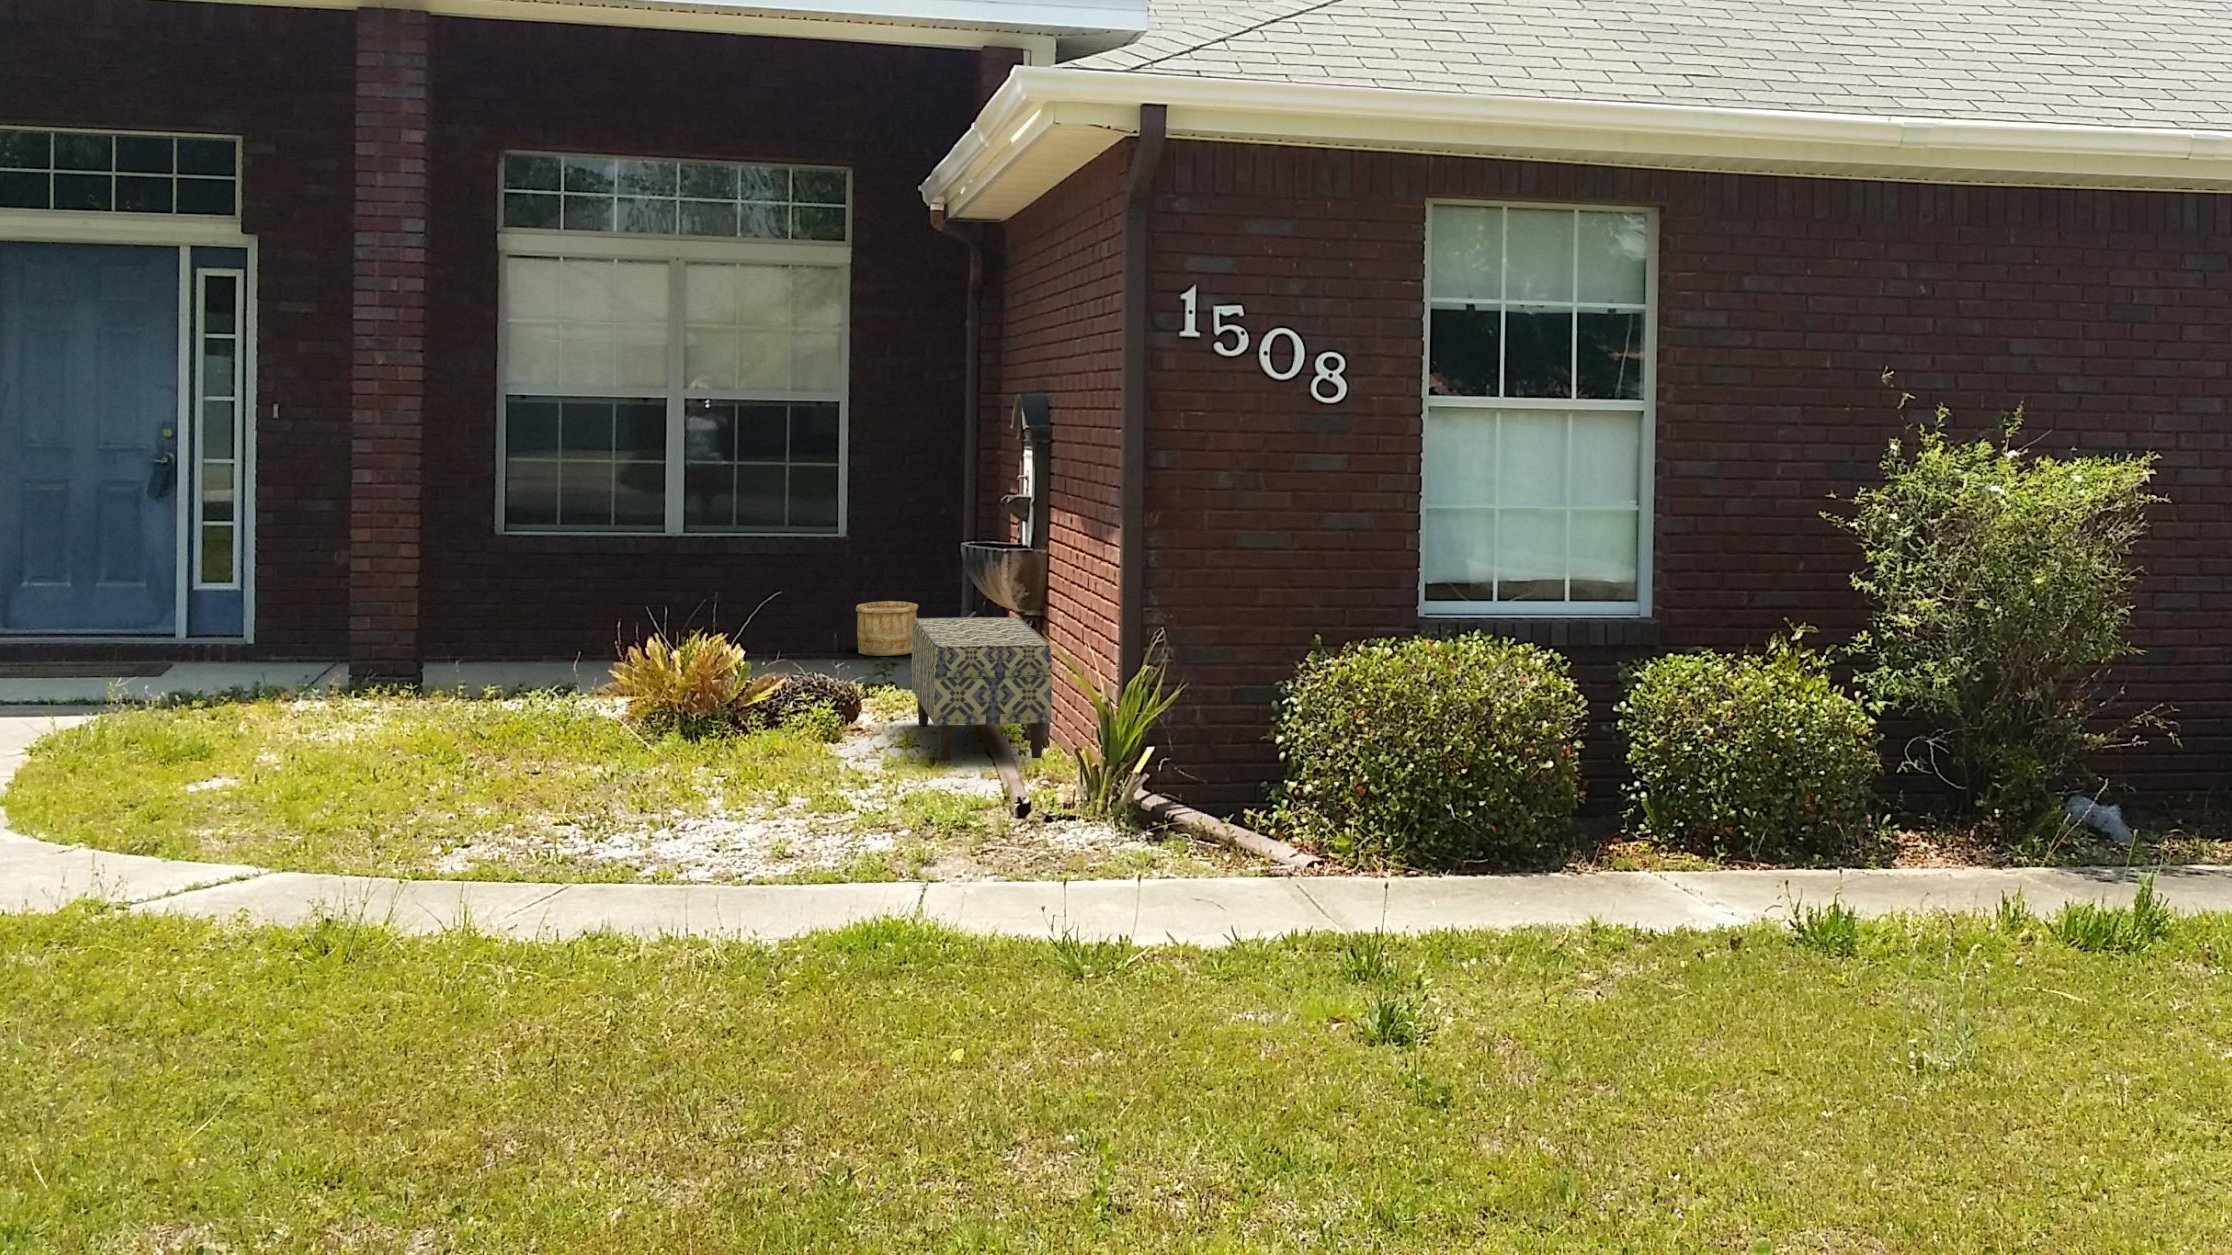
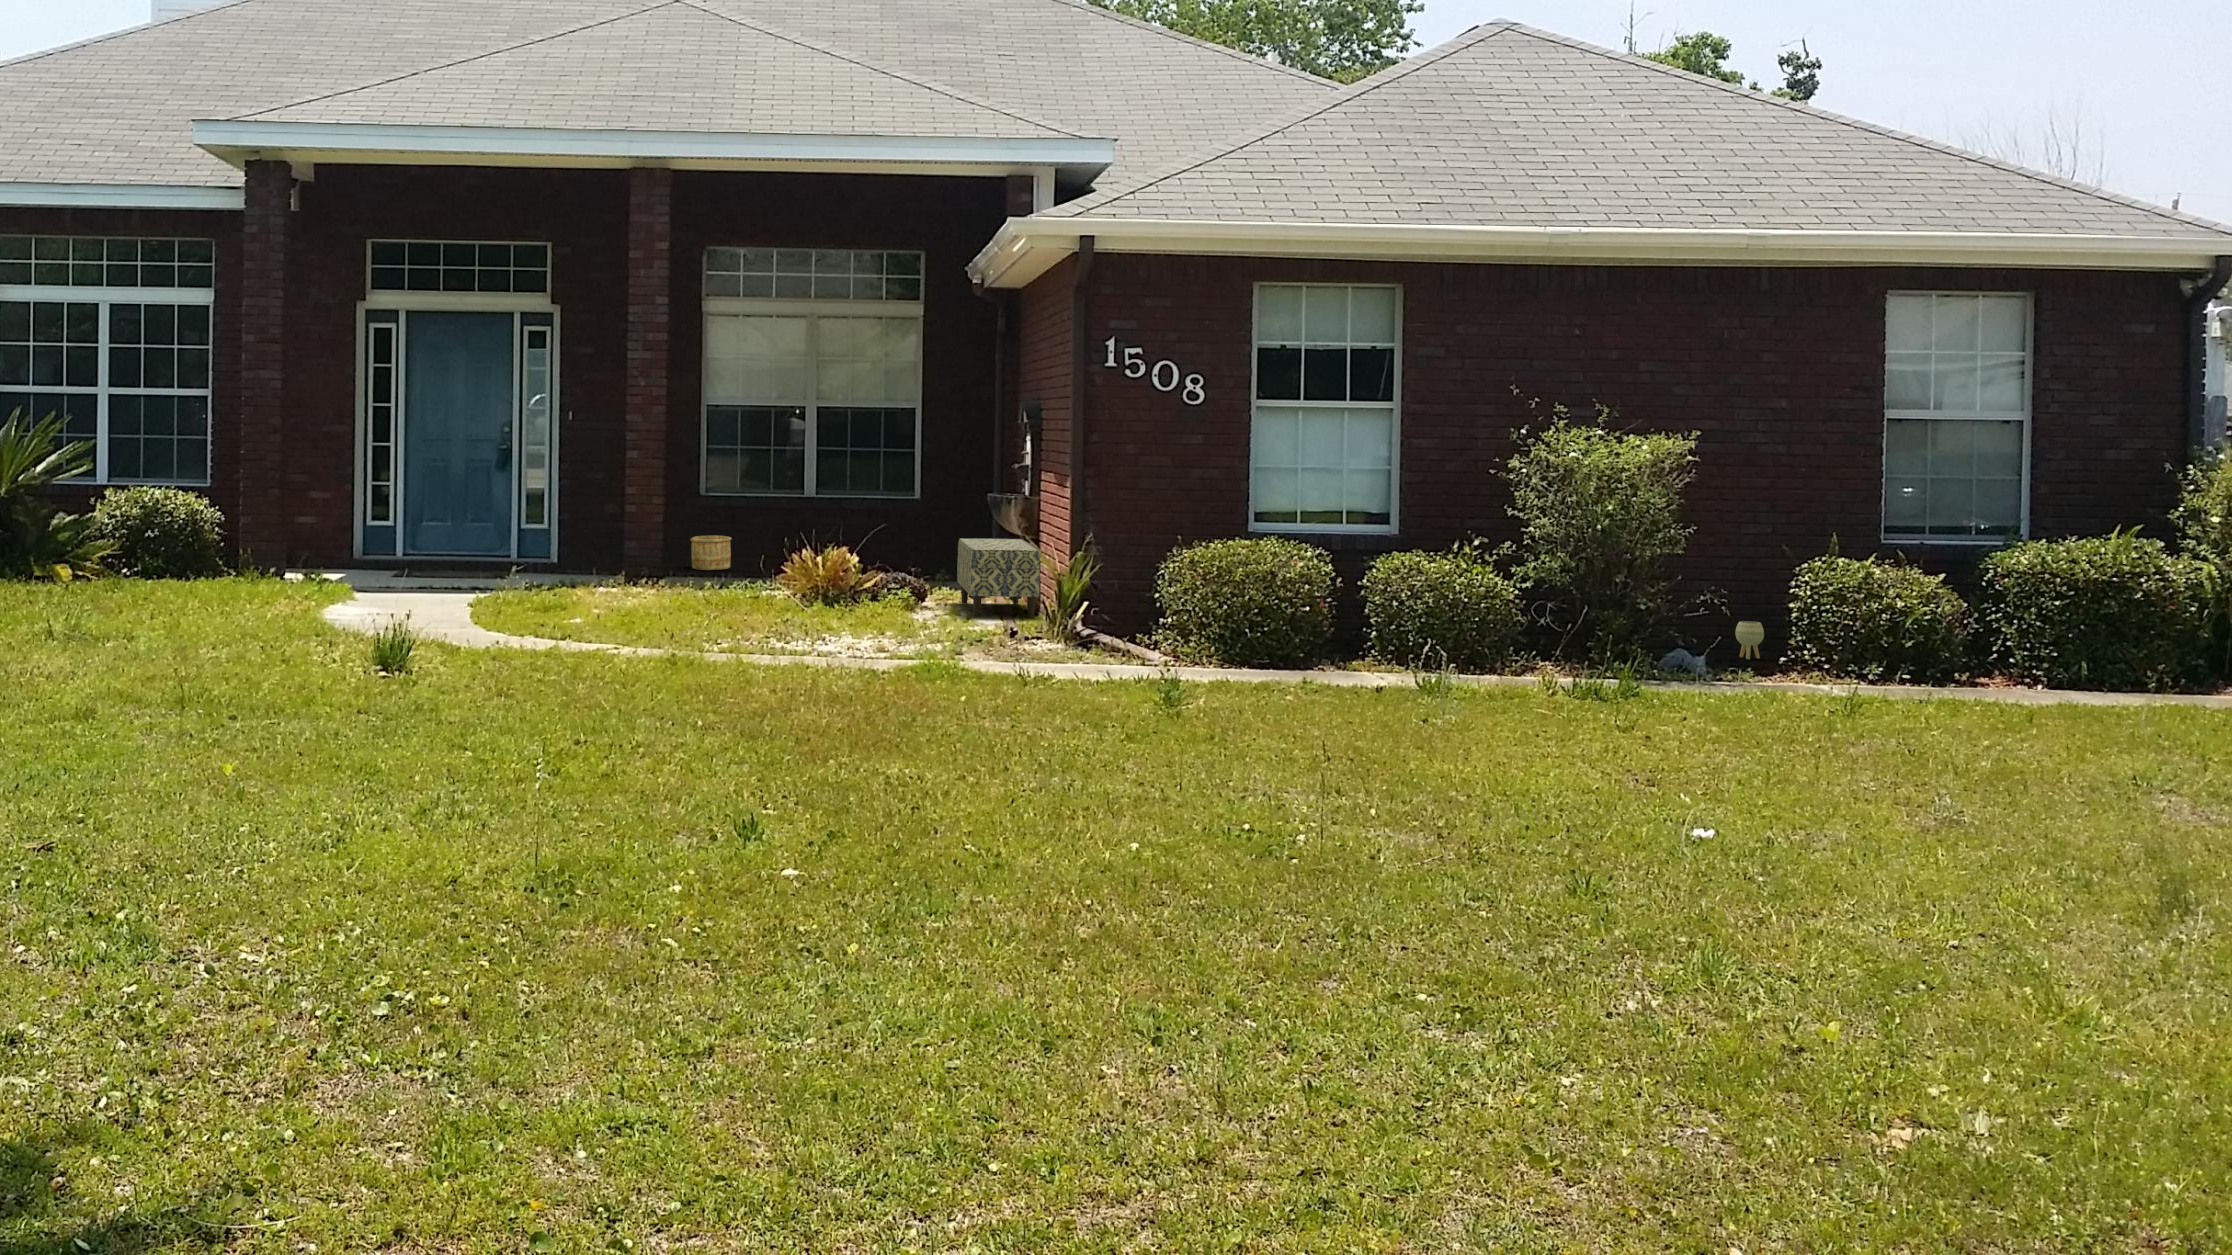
wooden bucket: present [856,601,918,656] -> present [690,535,731,570]
planter: none [2163,748,2207,810] -> present [1736,621,1764,659]

